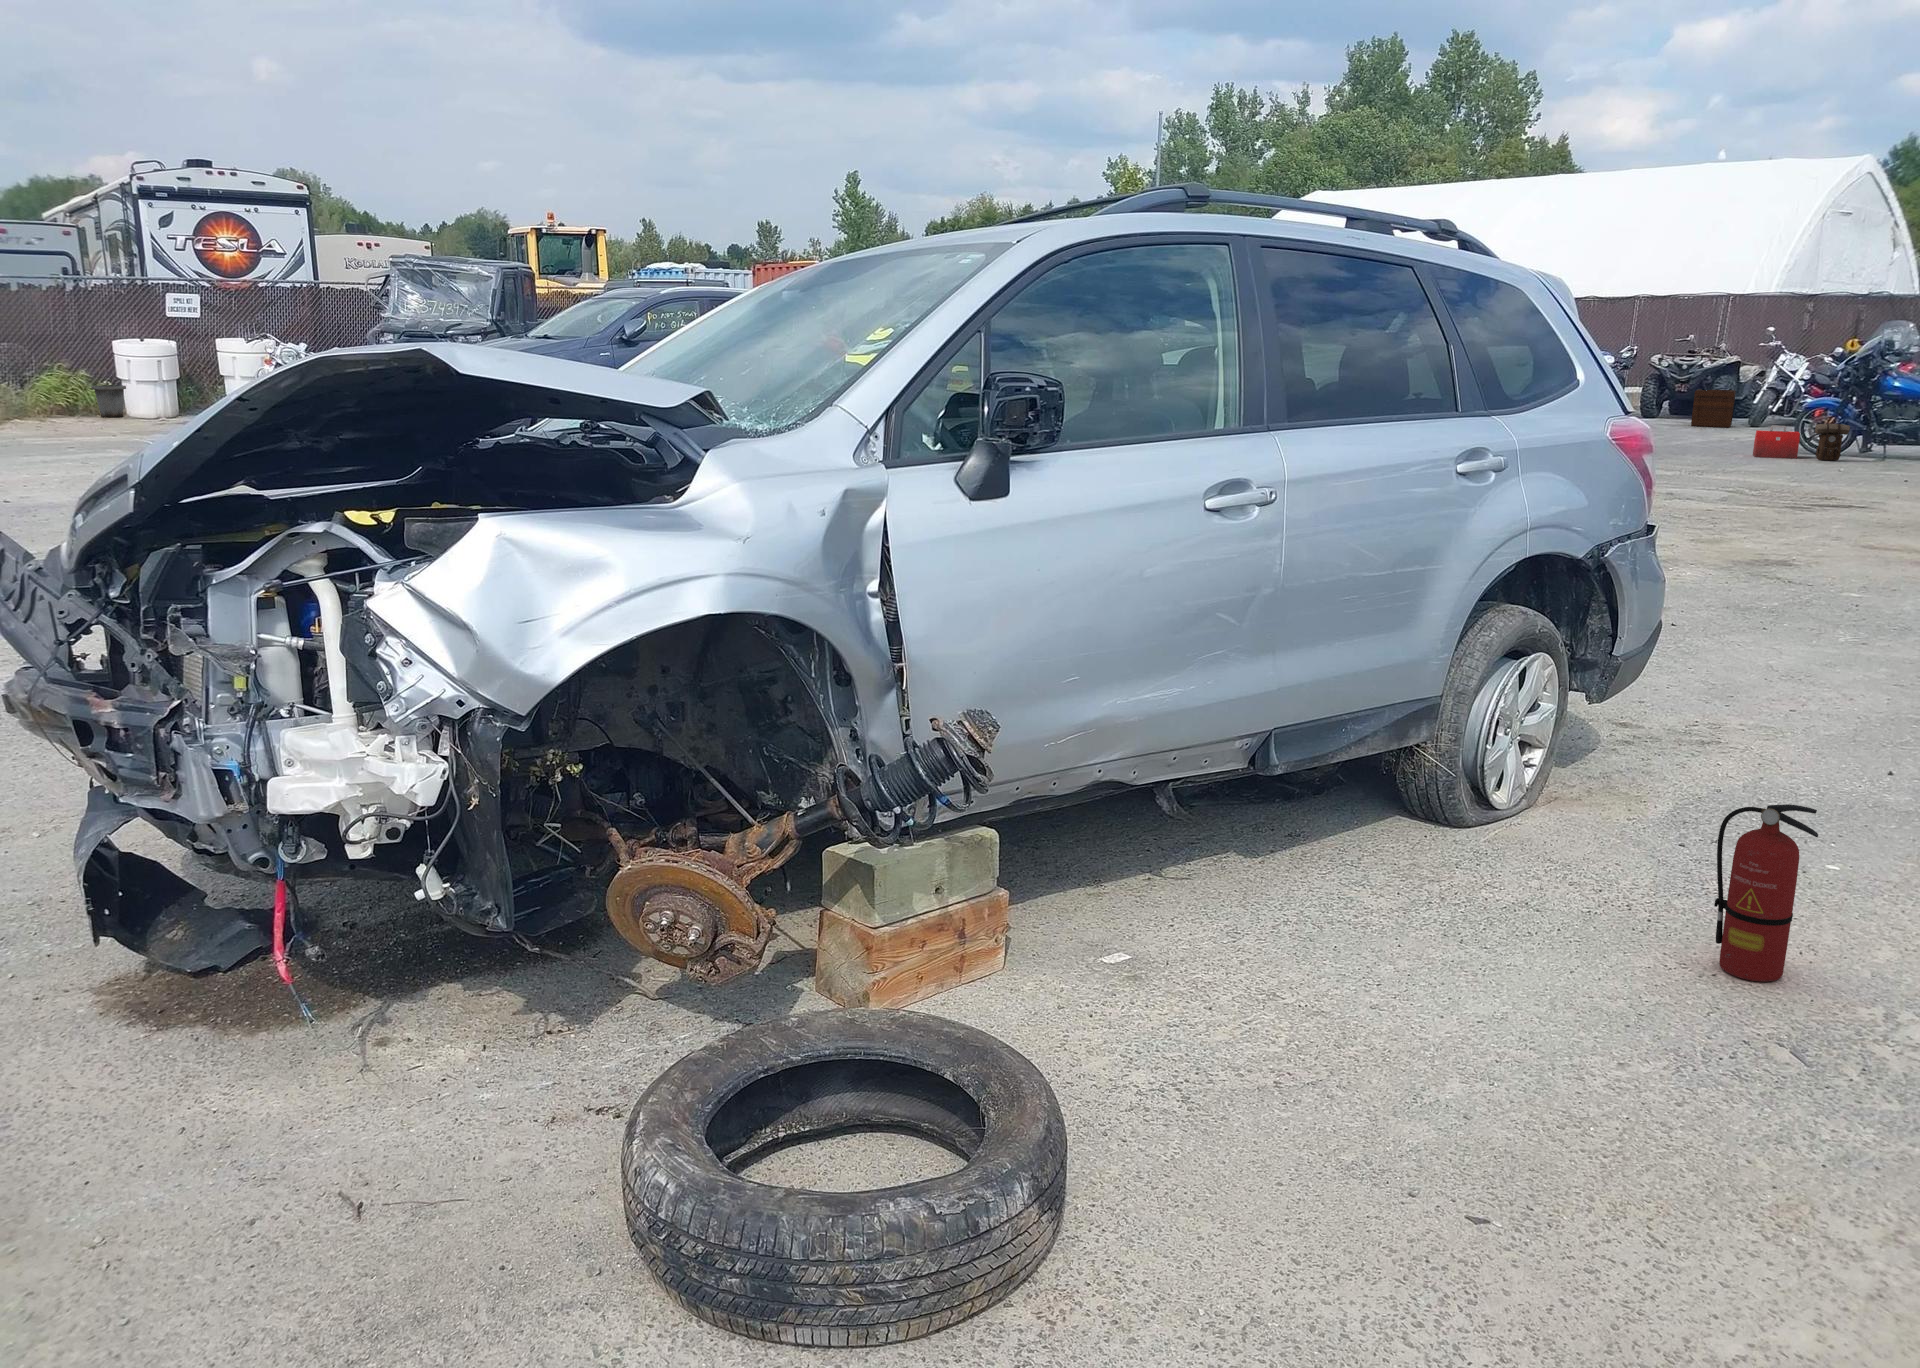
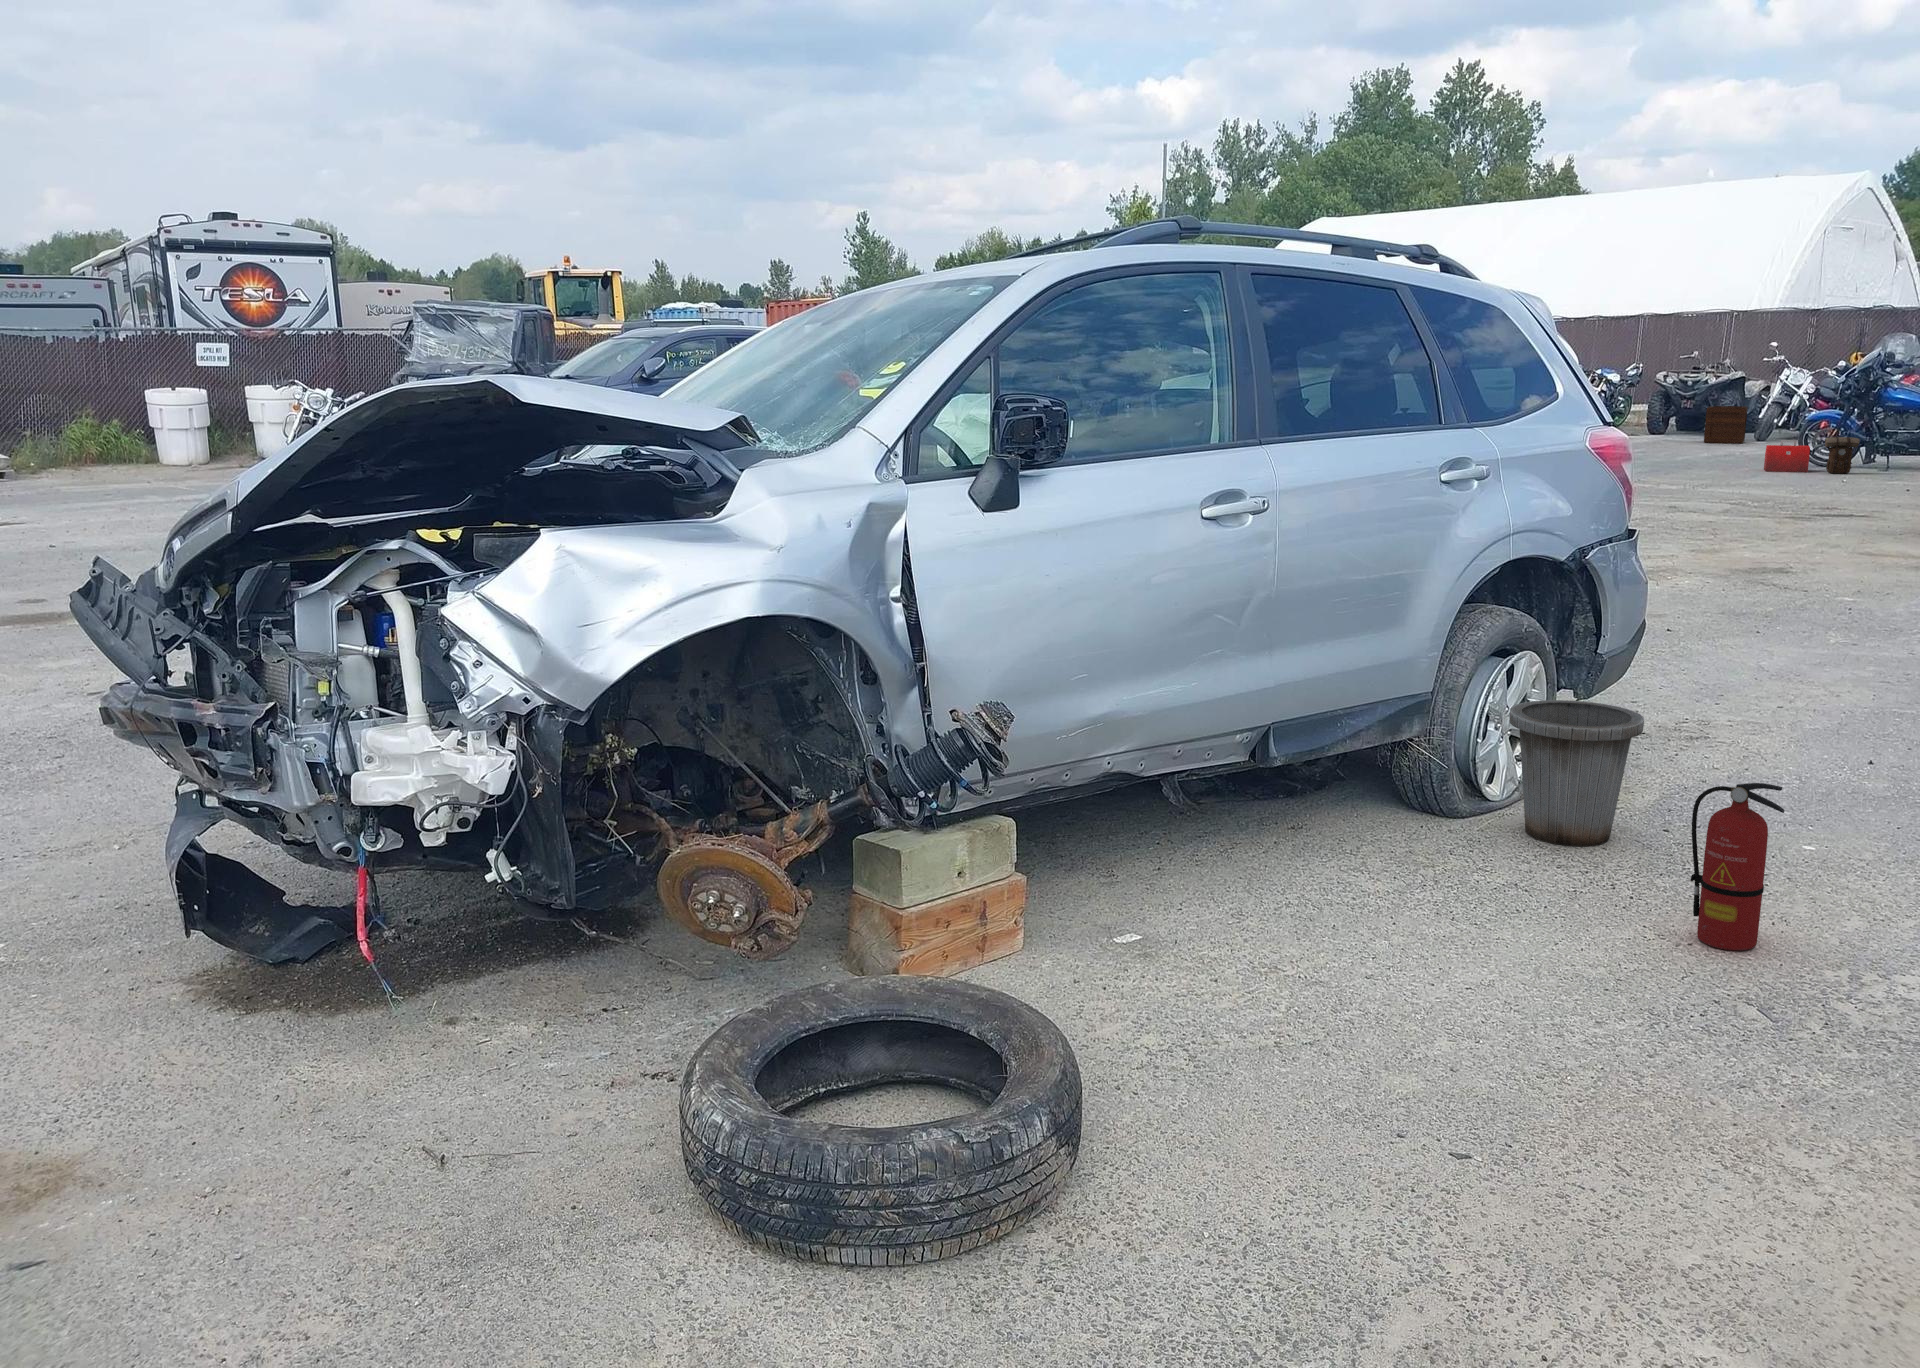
trash can: present [91,385,126,418] -> present [1510,700,1644,846]

